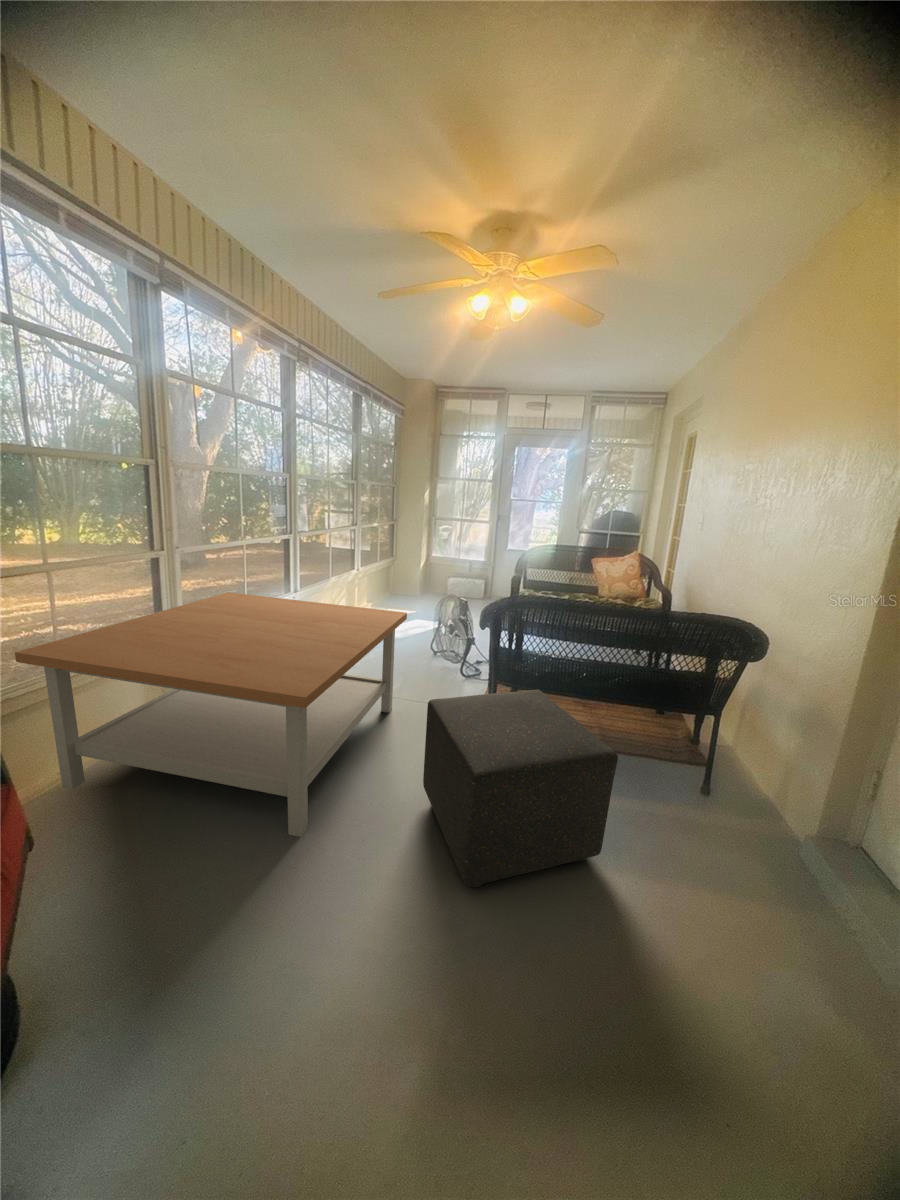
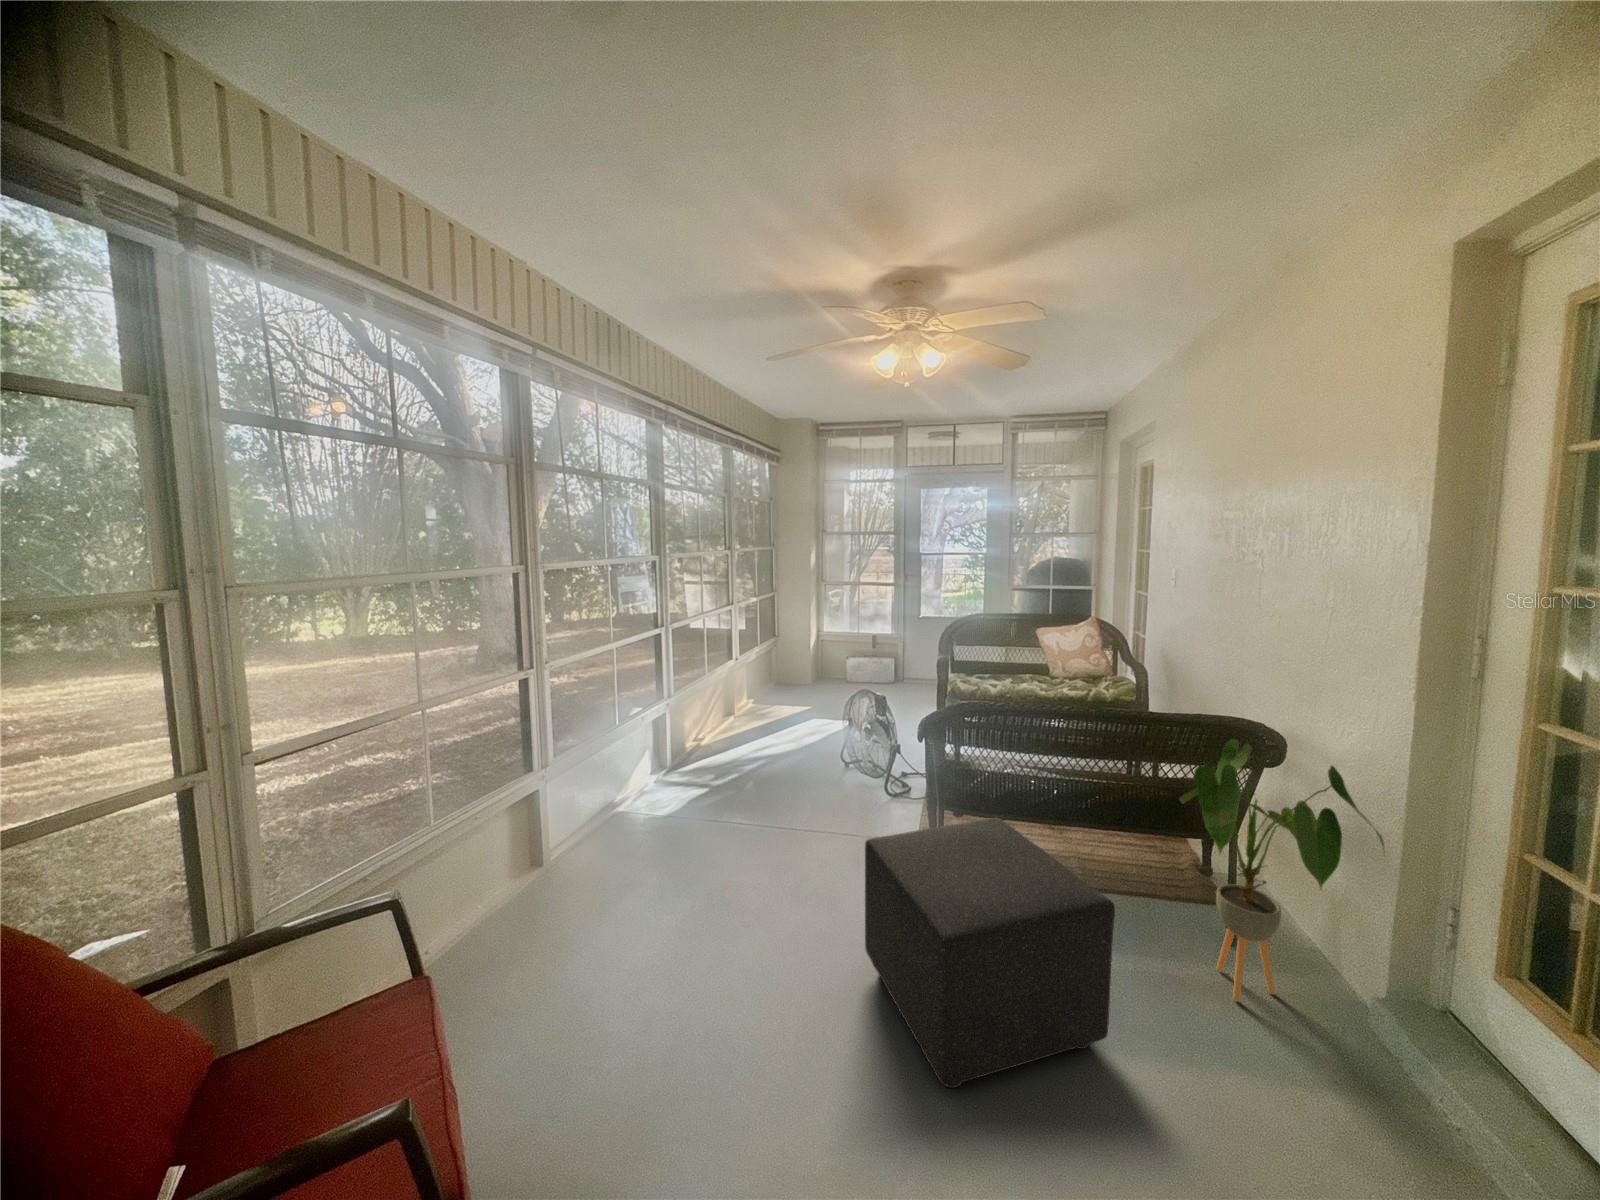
coffee table: present [15,592,407,837] -> none [393,708,817,1028]
house plant: none [681,636,832,832] -> present [1180,739,1385,1002]

